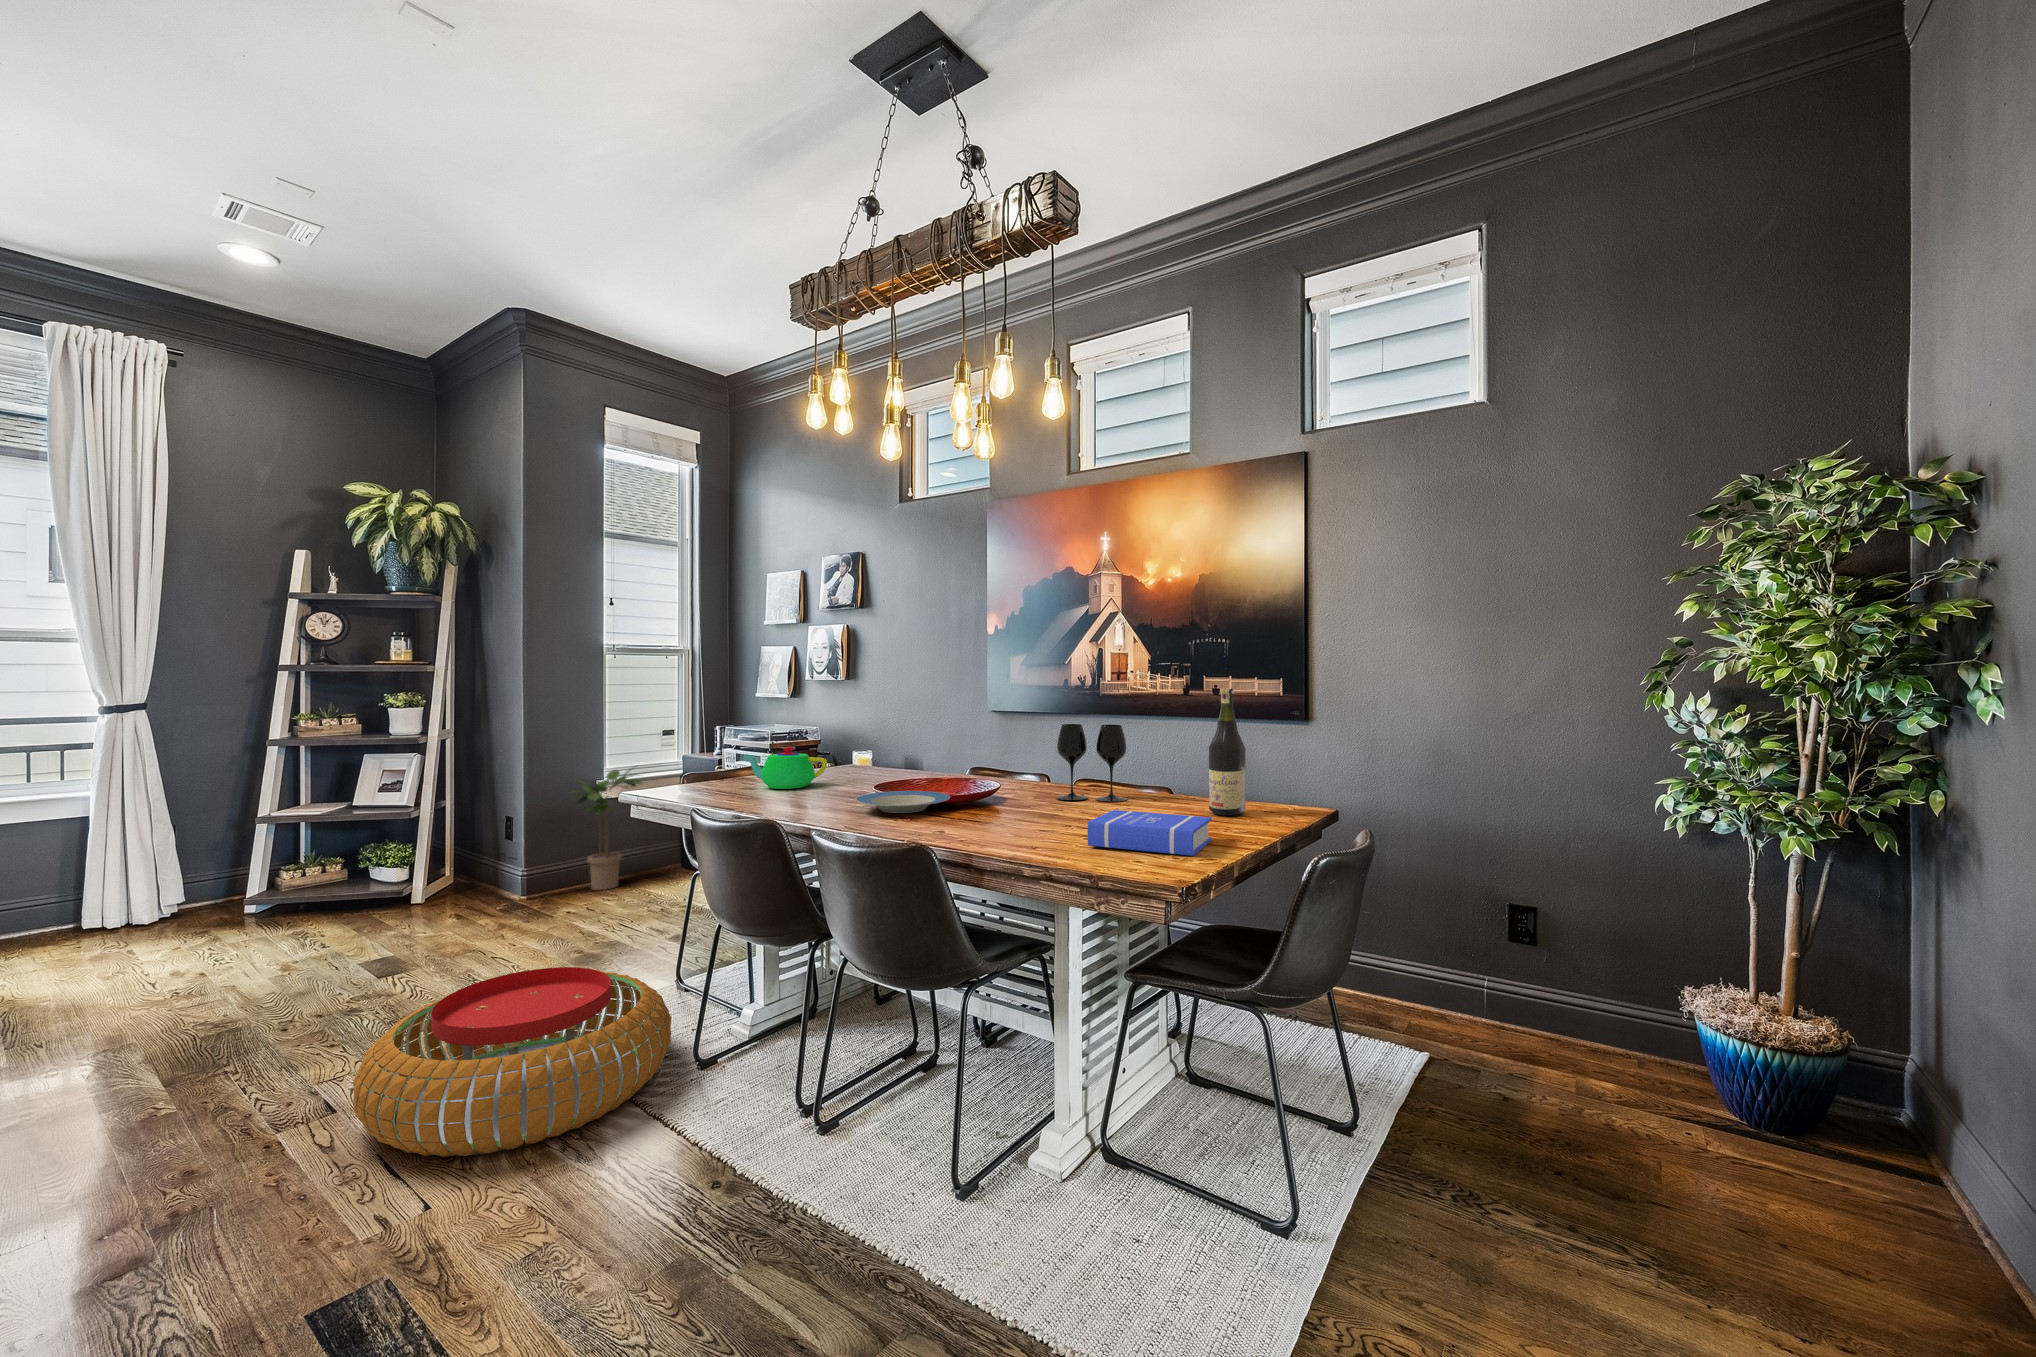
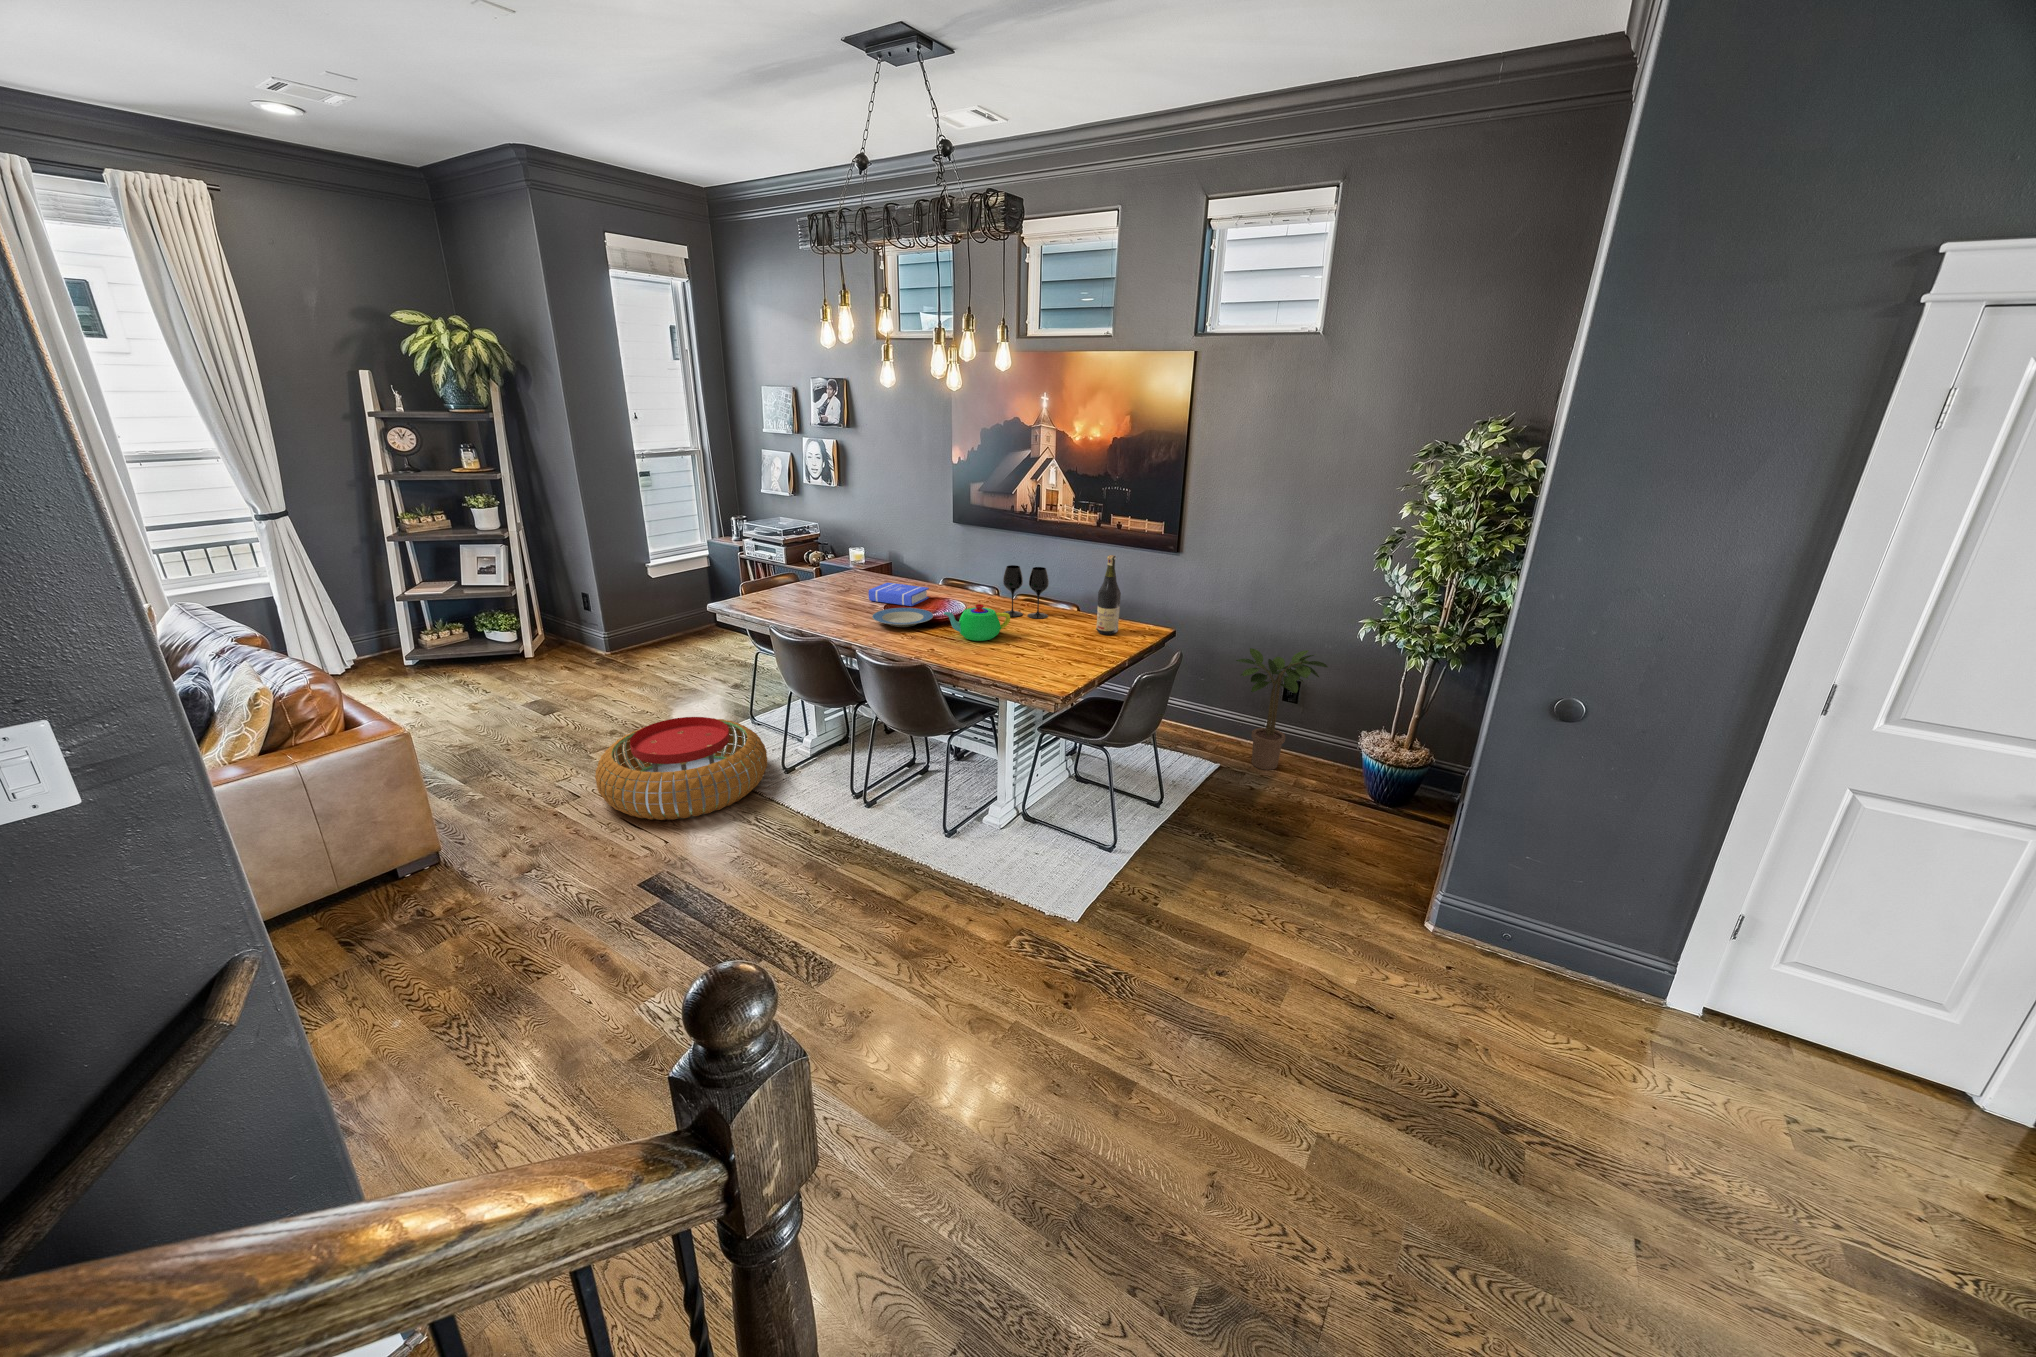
teapot: present [743,747,827,789] -> present [944,604,1010,641]
potted plant: present [571,769,642,890] -> present [1236,648,1328,770]
book: present [1088,810,1211,856] -> present [869,583,929,606]

